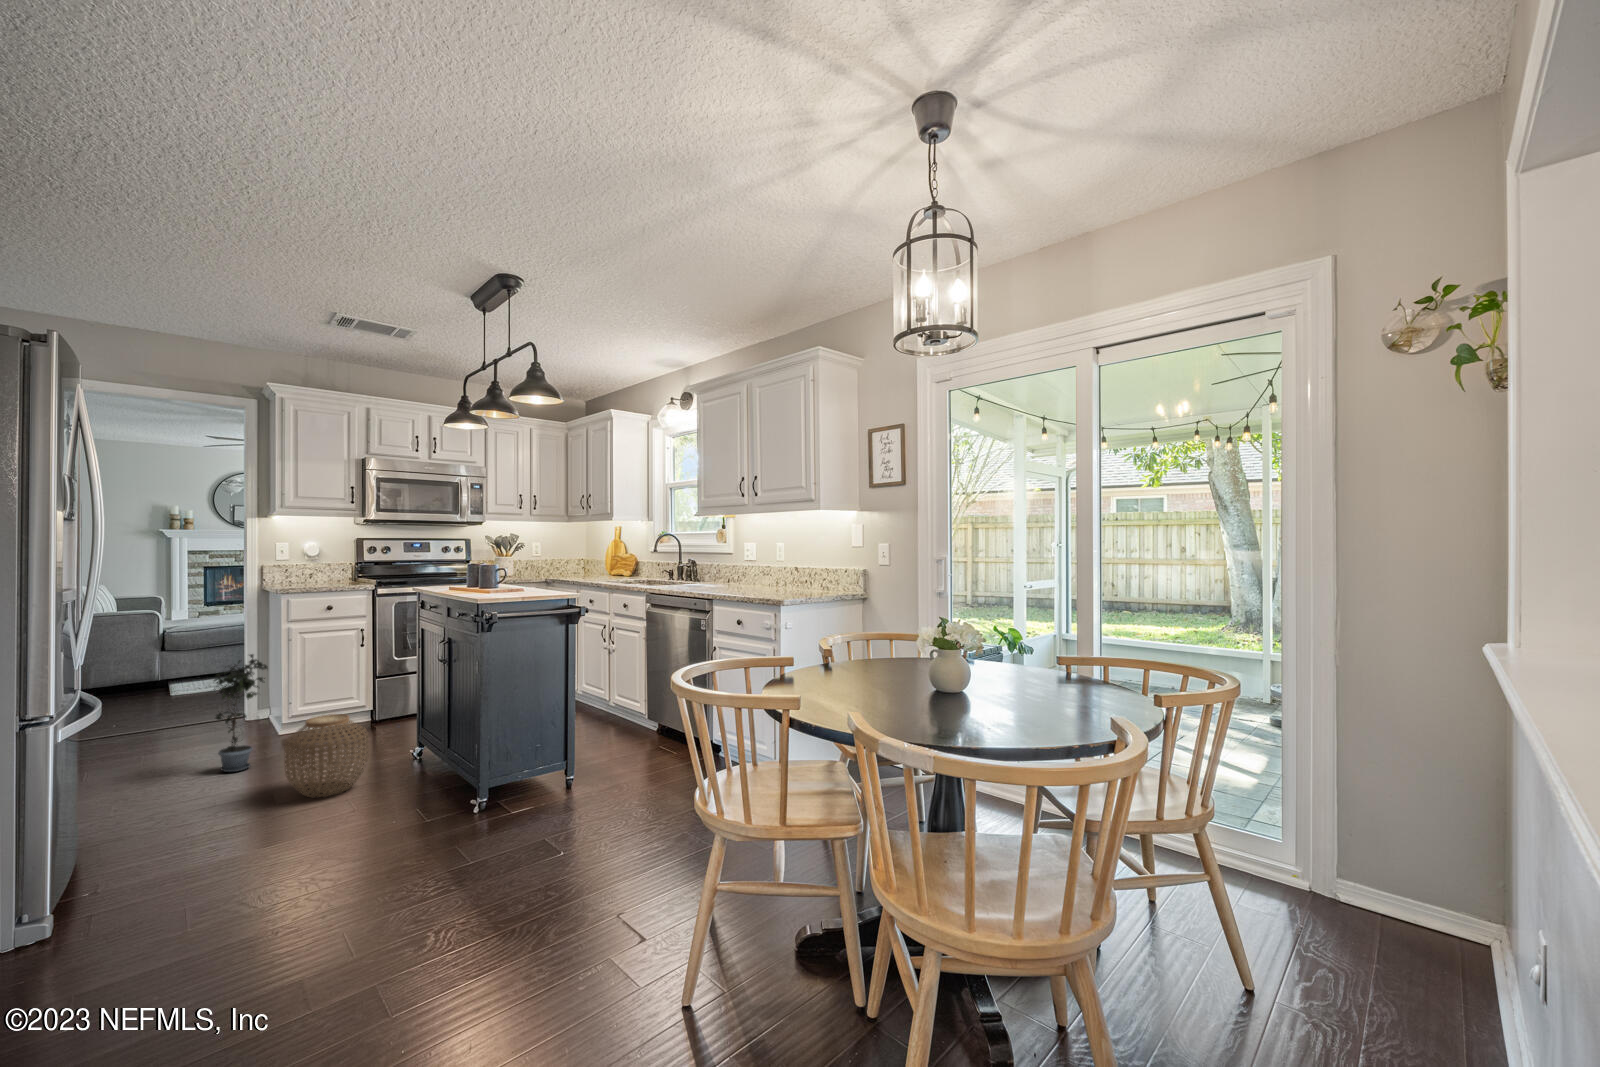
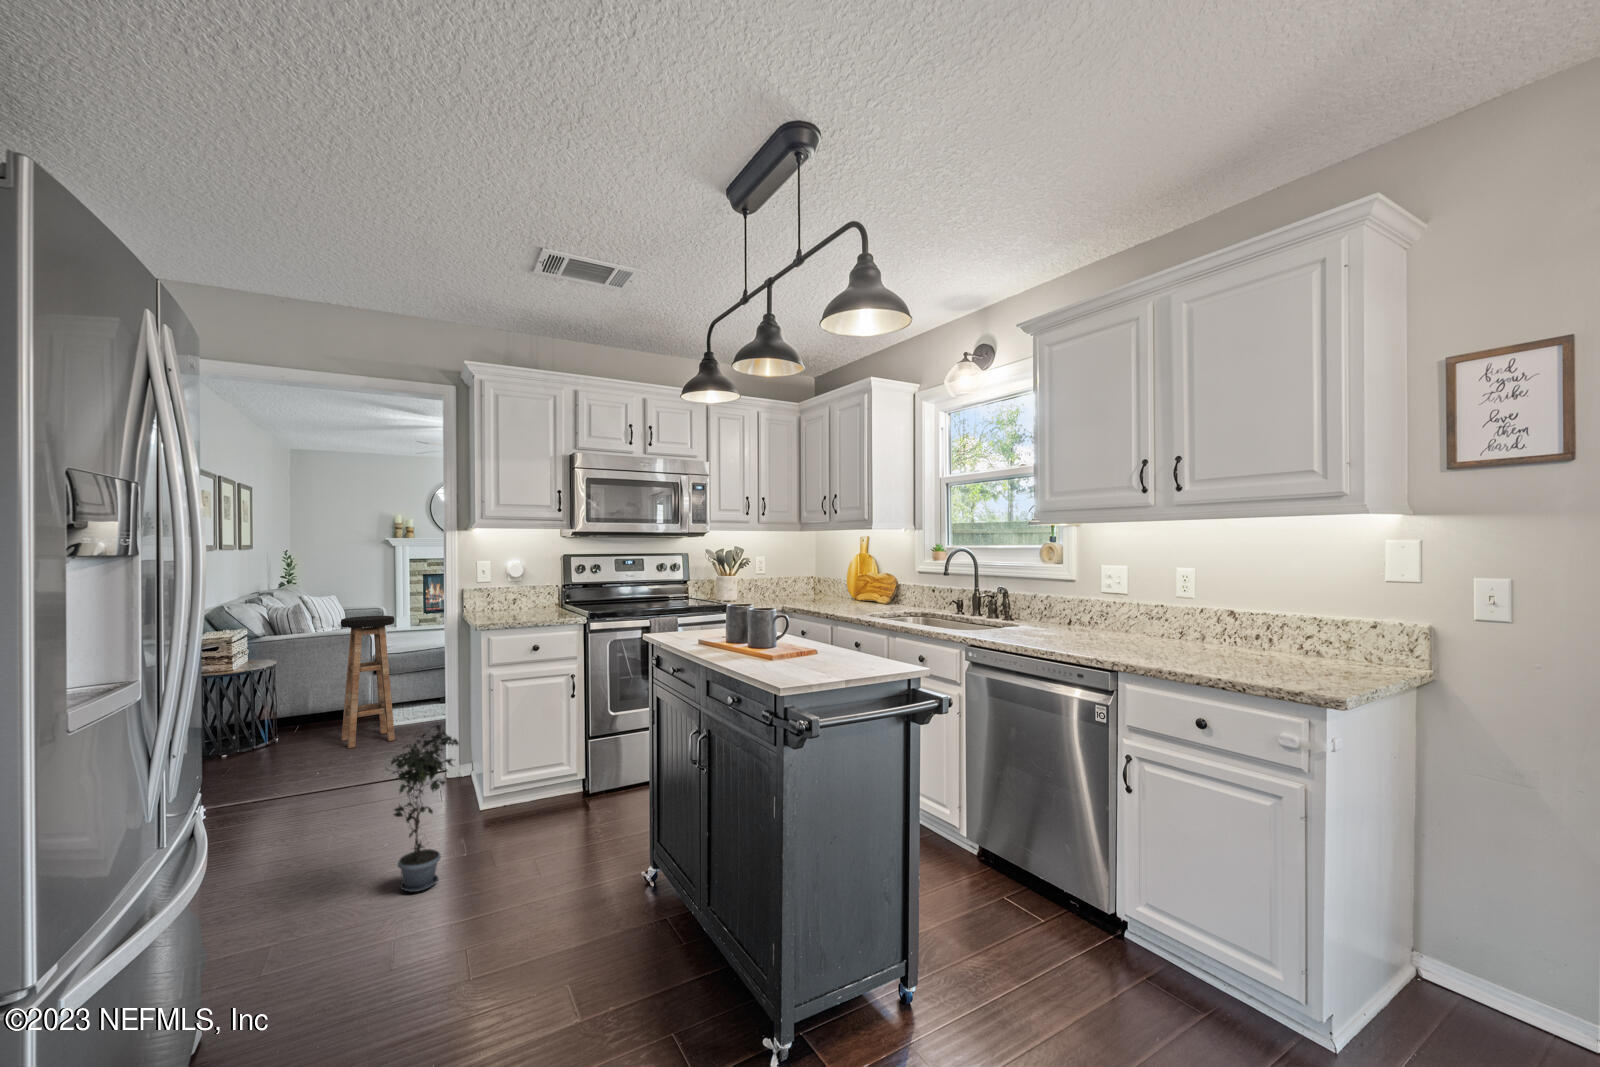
bar stool: none [135,594,191,708] -> present [341,616,395,748]
woven basket: present [284,714,369,797] -> none [473,836,589,977]

